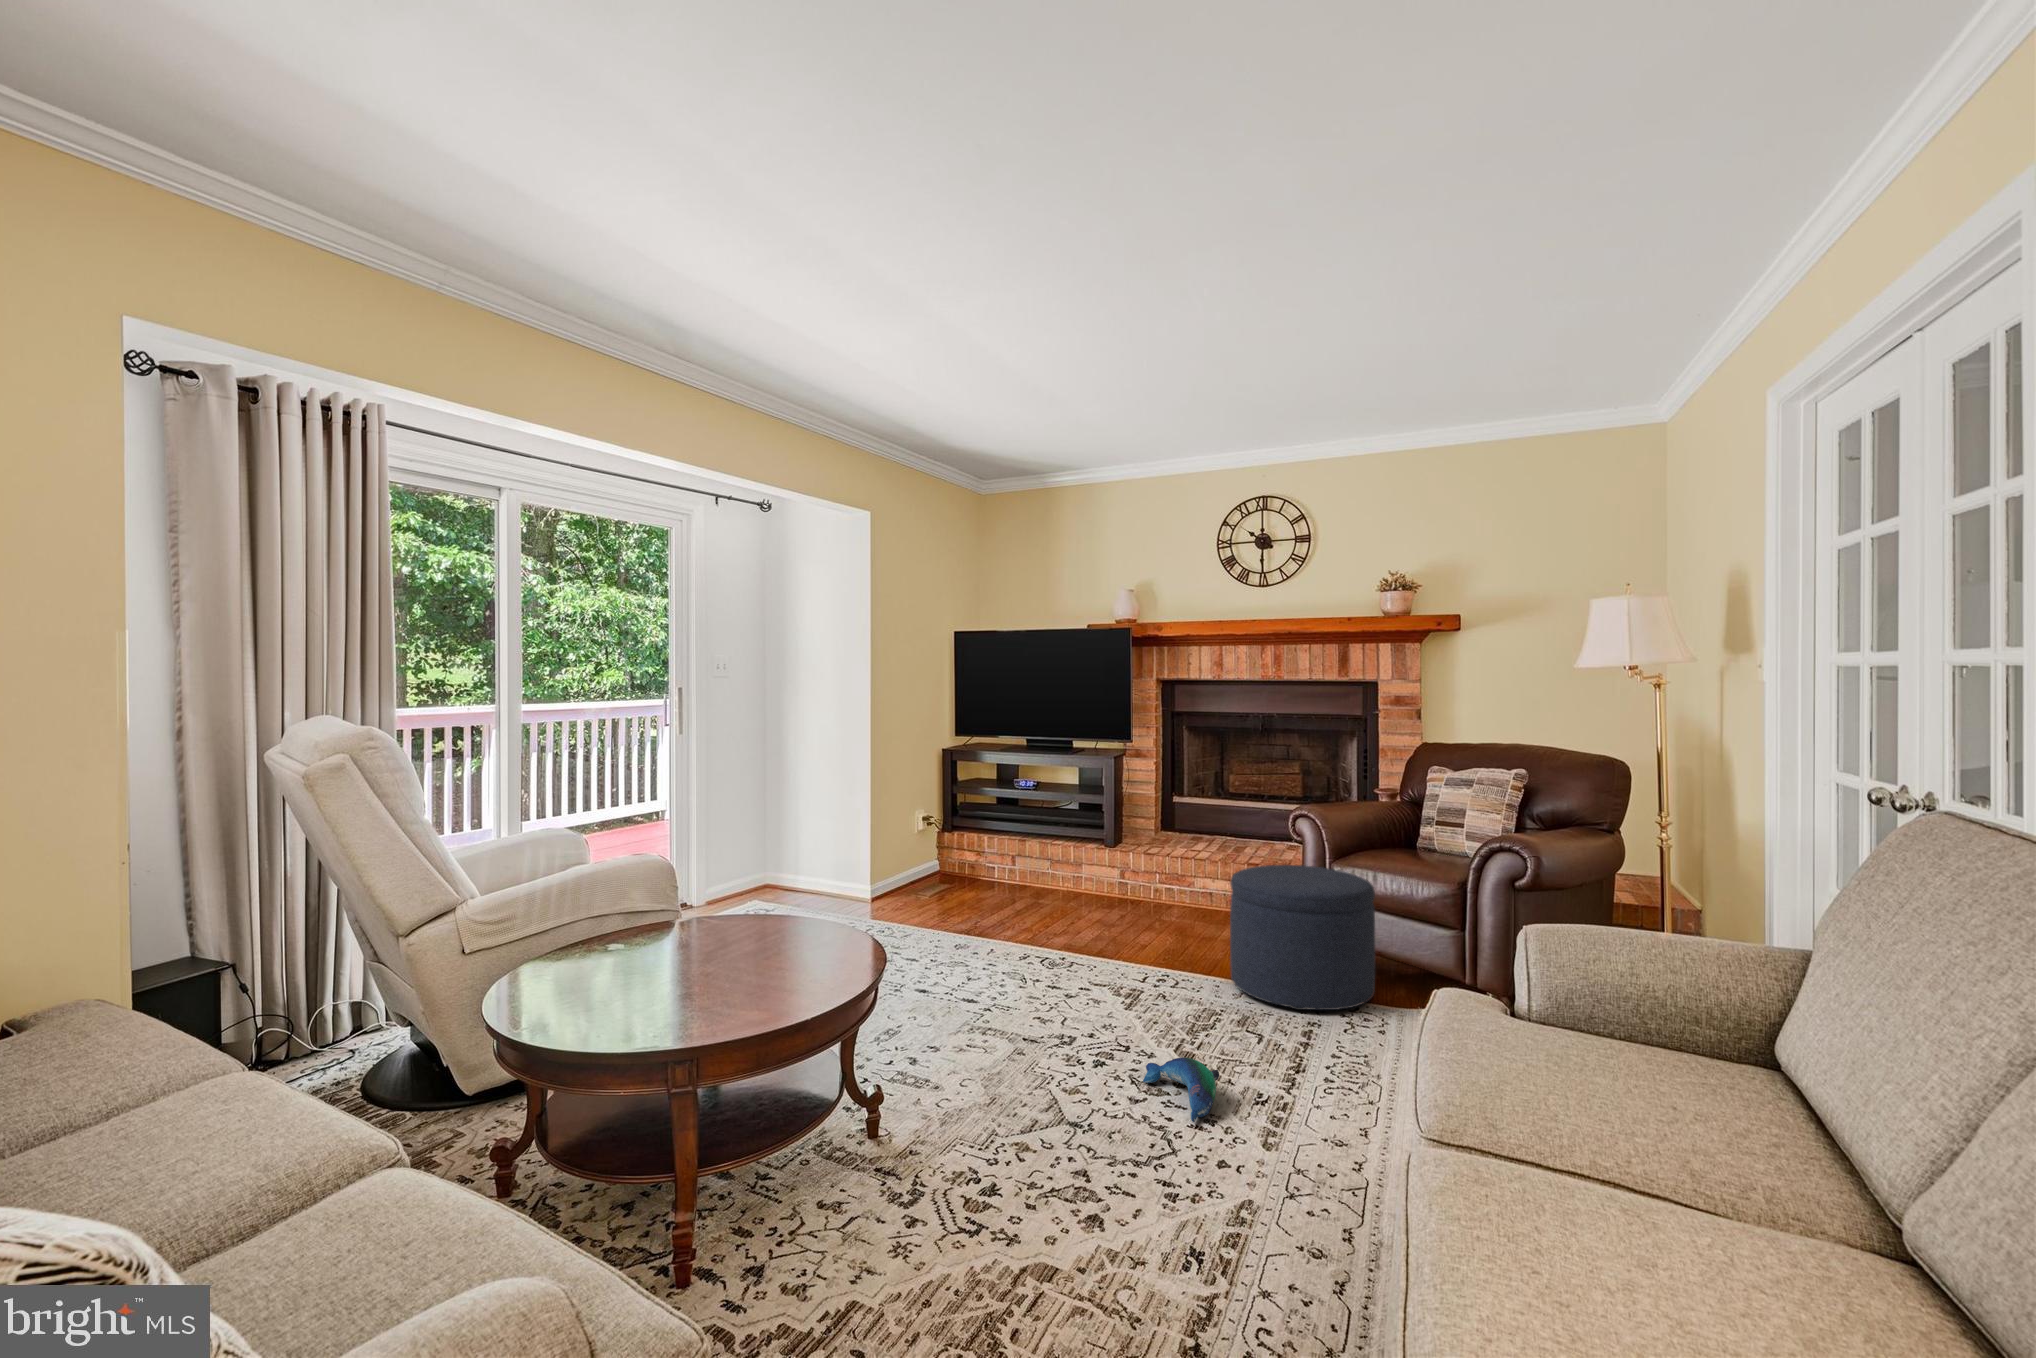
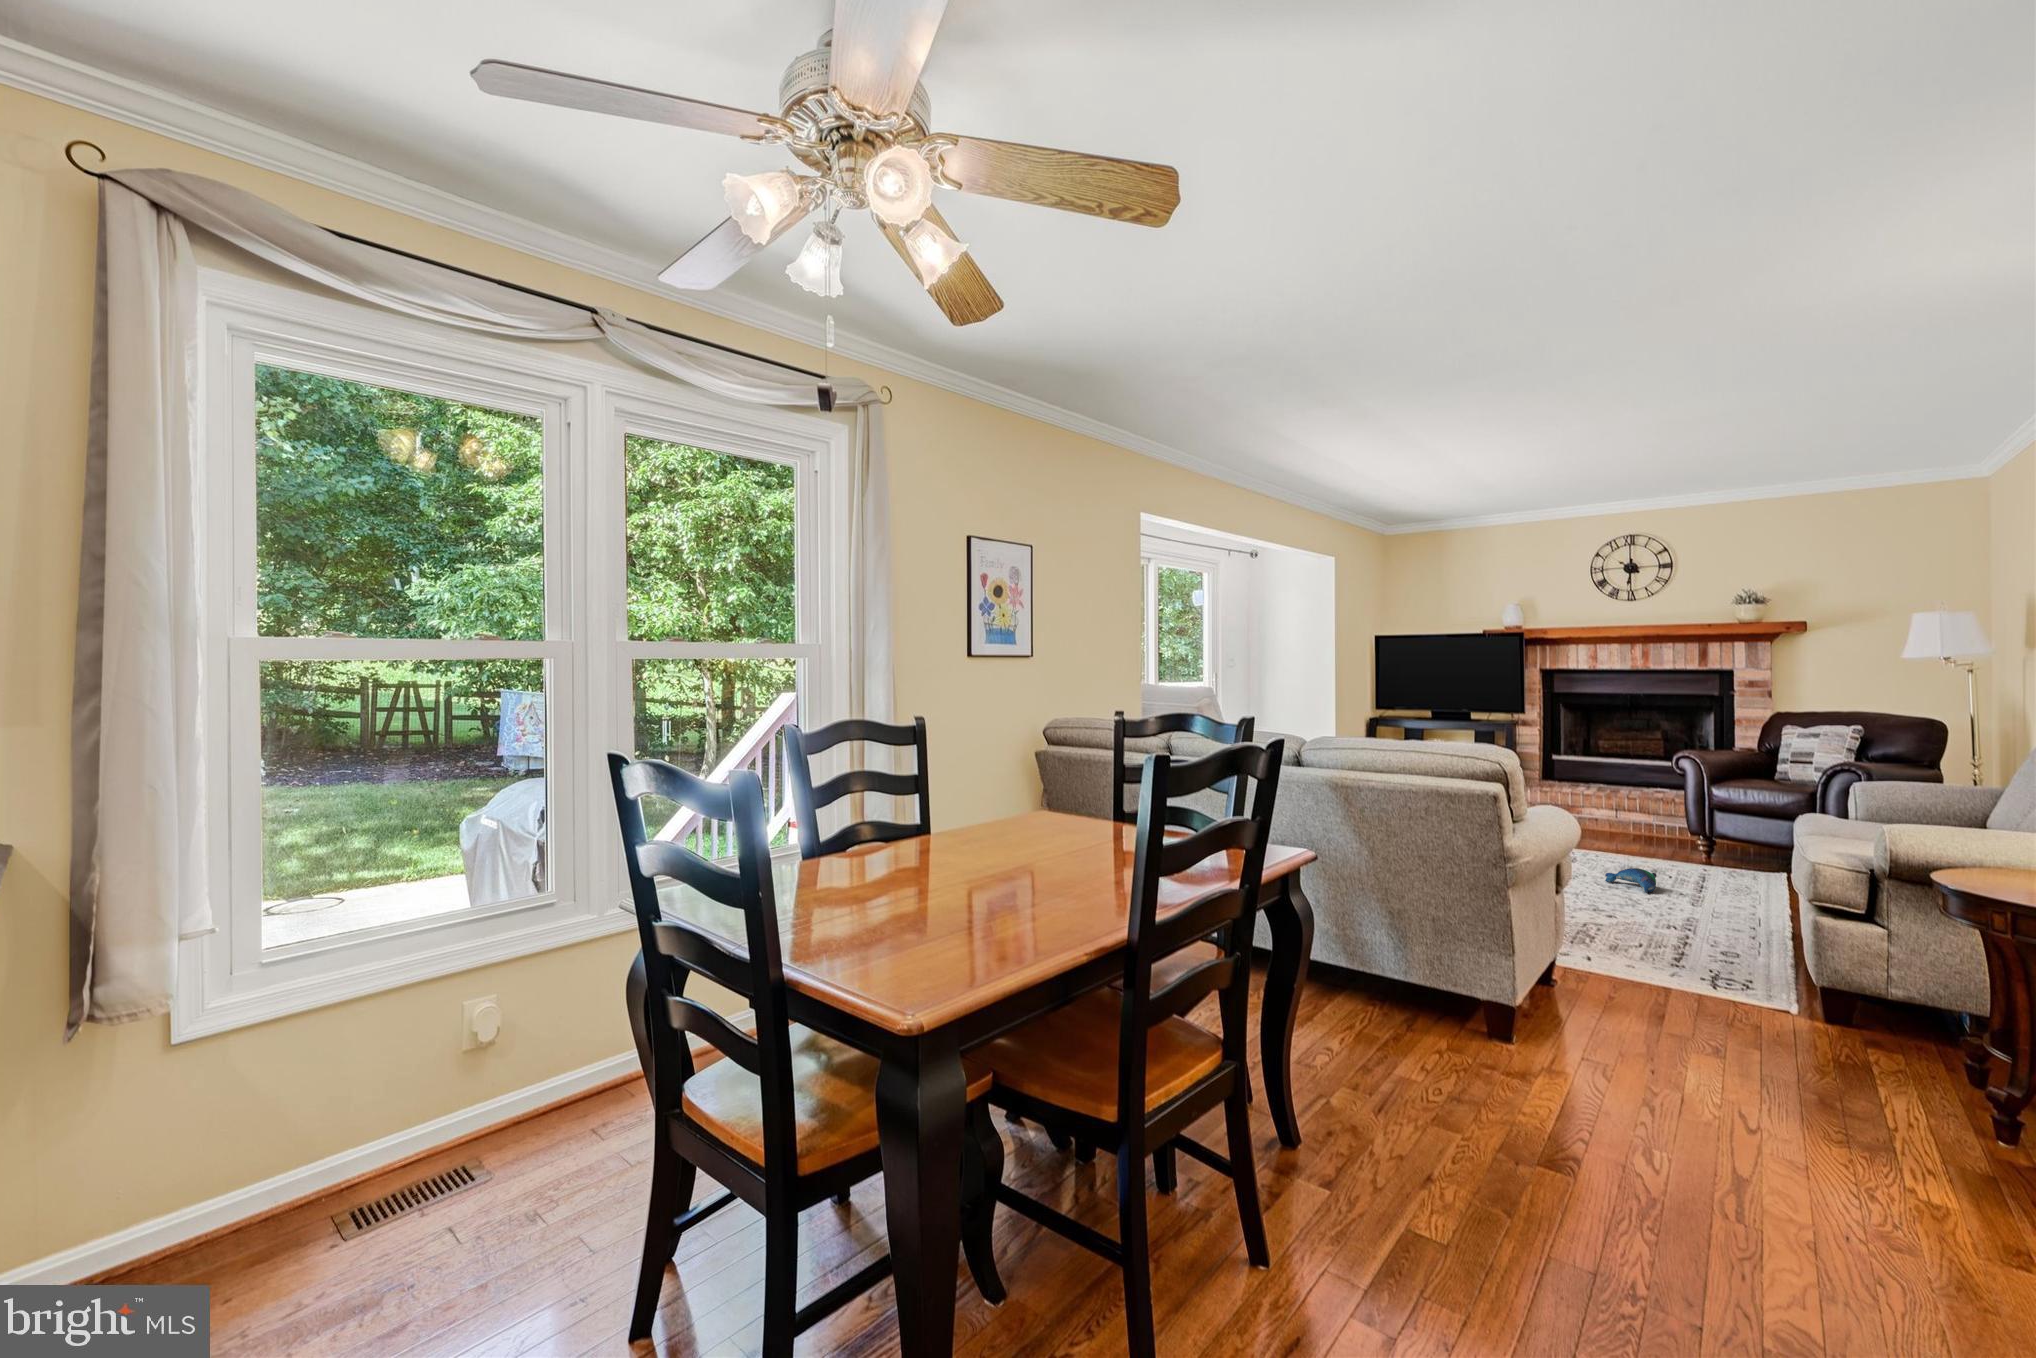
ottoman: present [1230,865,1375,1010] -> none [1636,786,1745,867]

